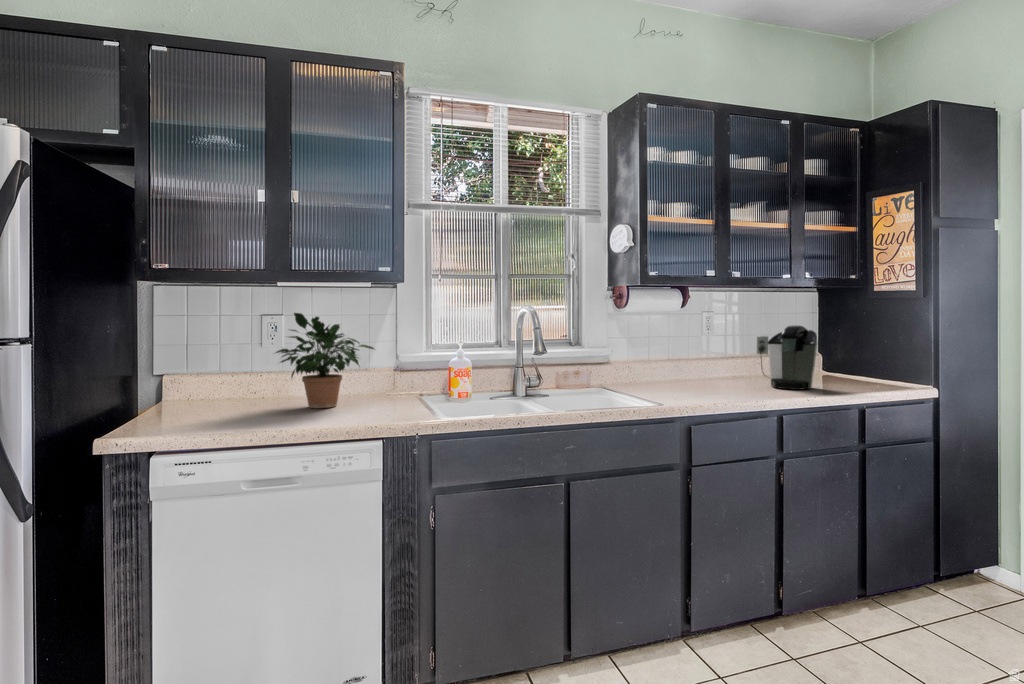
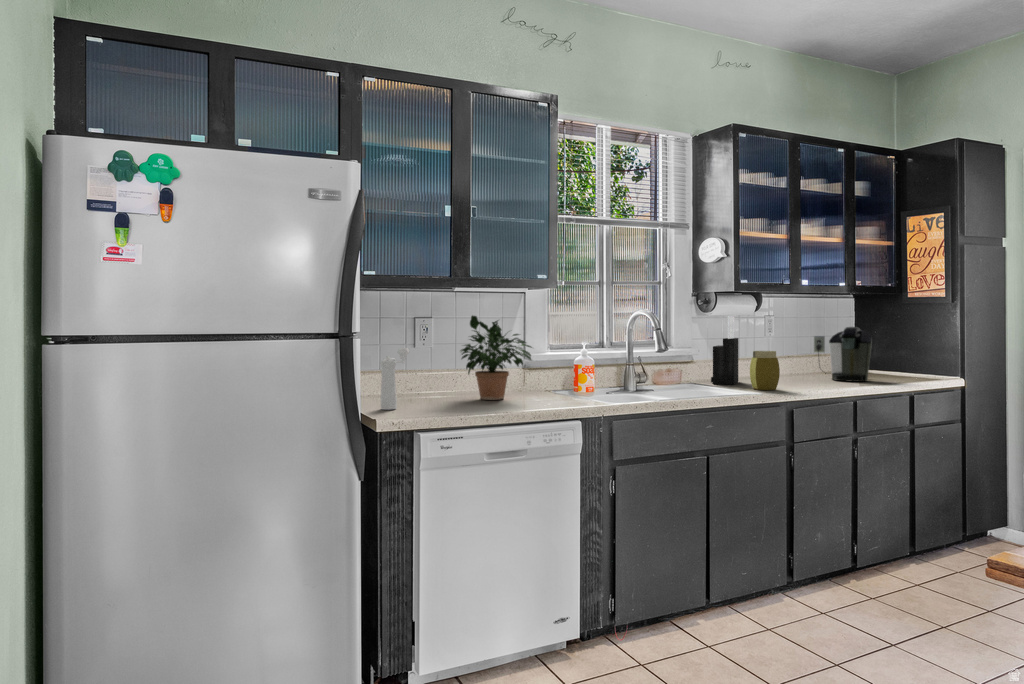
knife block: none [620,313,655,391] -> present [711,316,739,384]
pepper mill: none [156,350,210,420] -> present [380,348,409,410]
jar: none [649,353,681,400] -> present [750,351,780,390]

